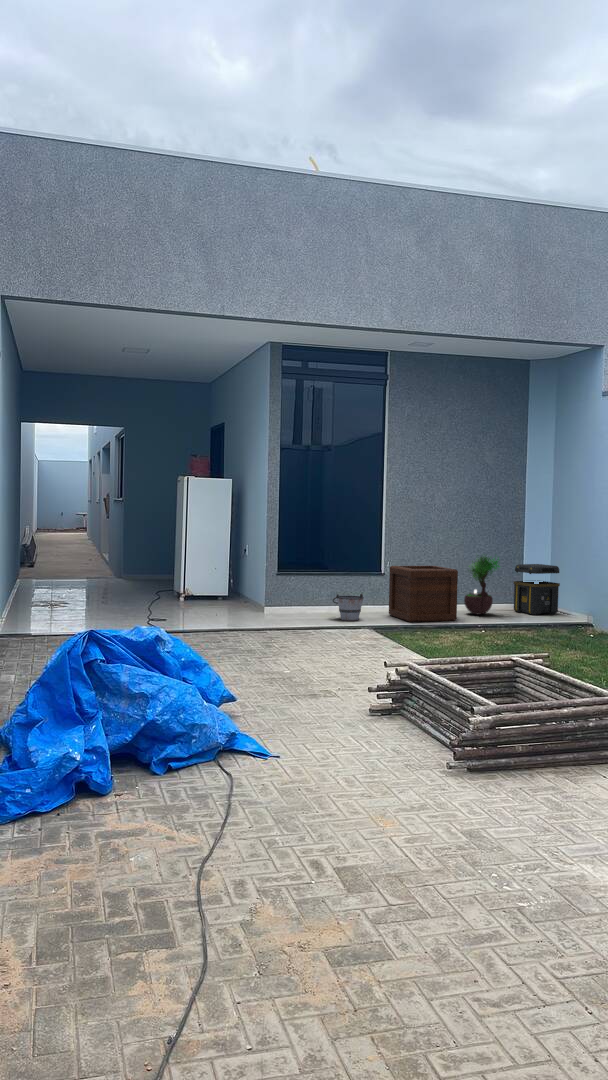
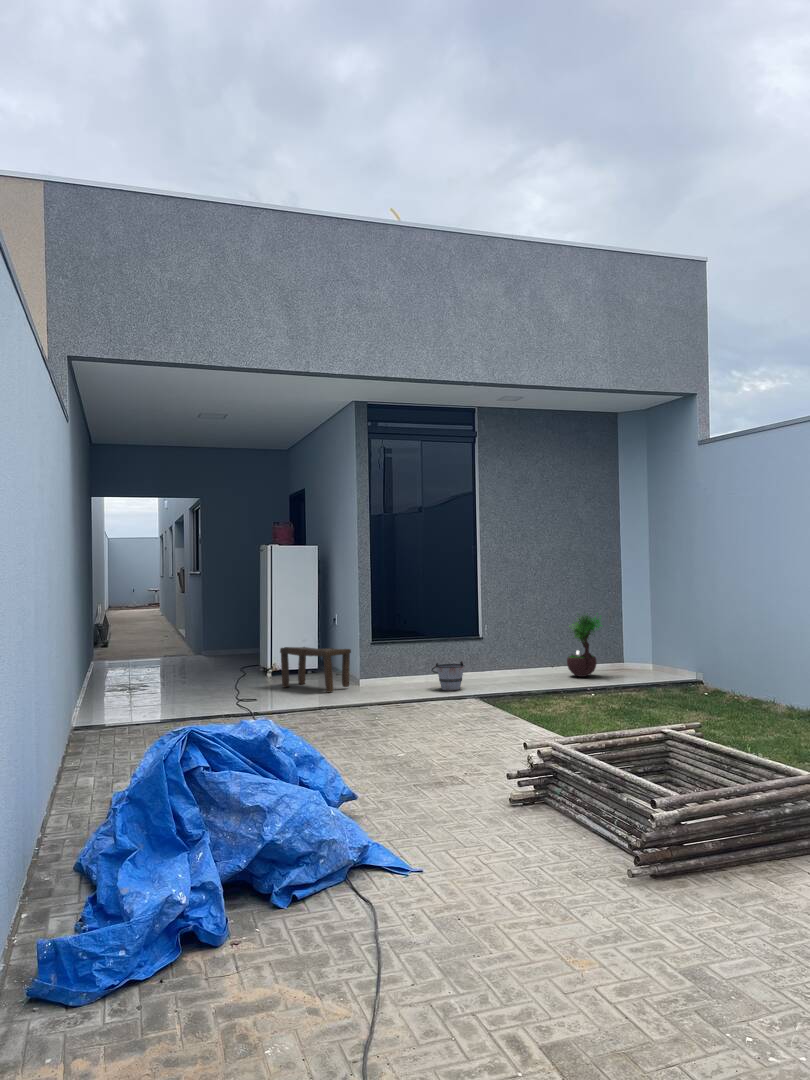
toolbox: present [514,564,560,615] -> none [615,621,664,674]
wooden crate: present [389,566,458,622] -> none [489,628,563,689]
bench: none [192,573,258,617] -> present [280,647,351,693]

